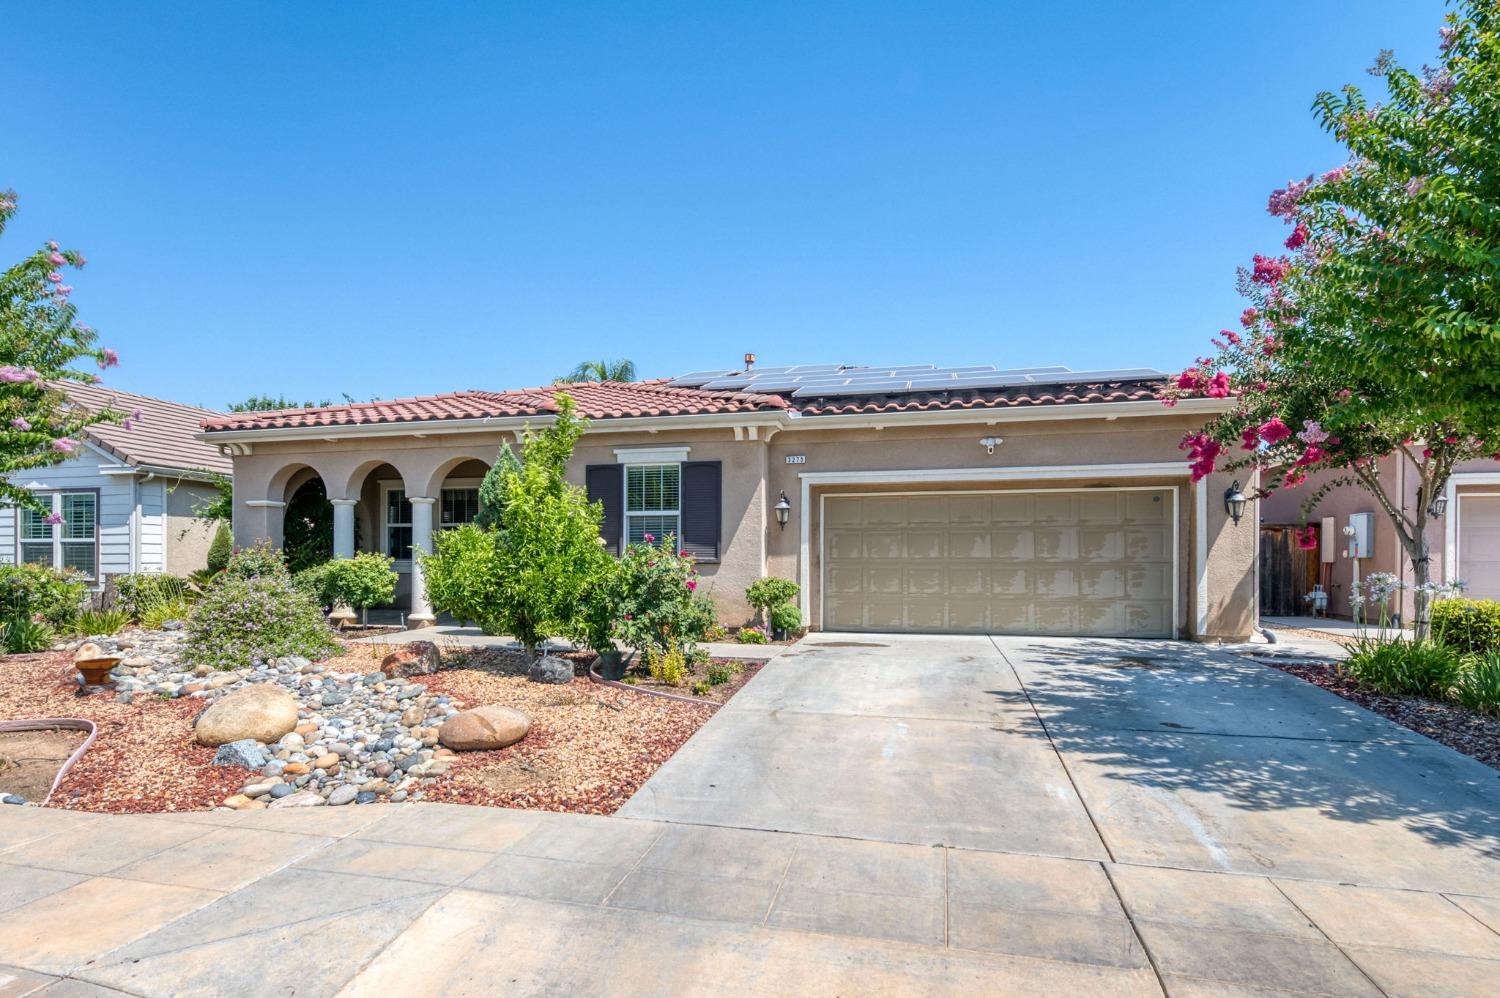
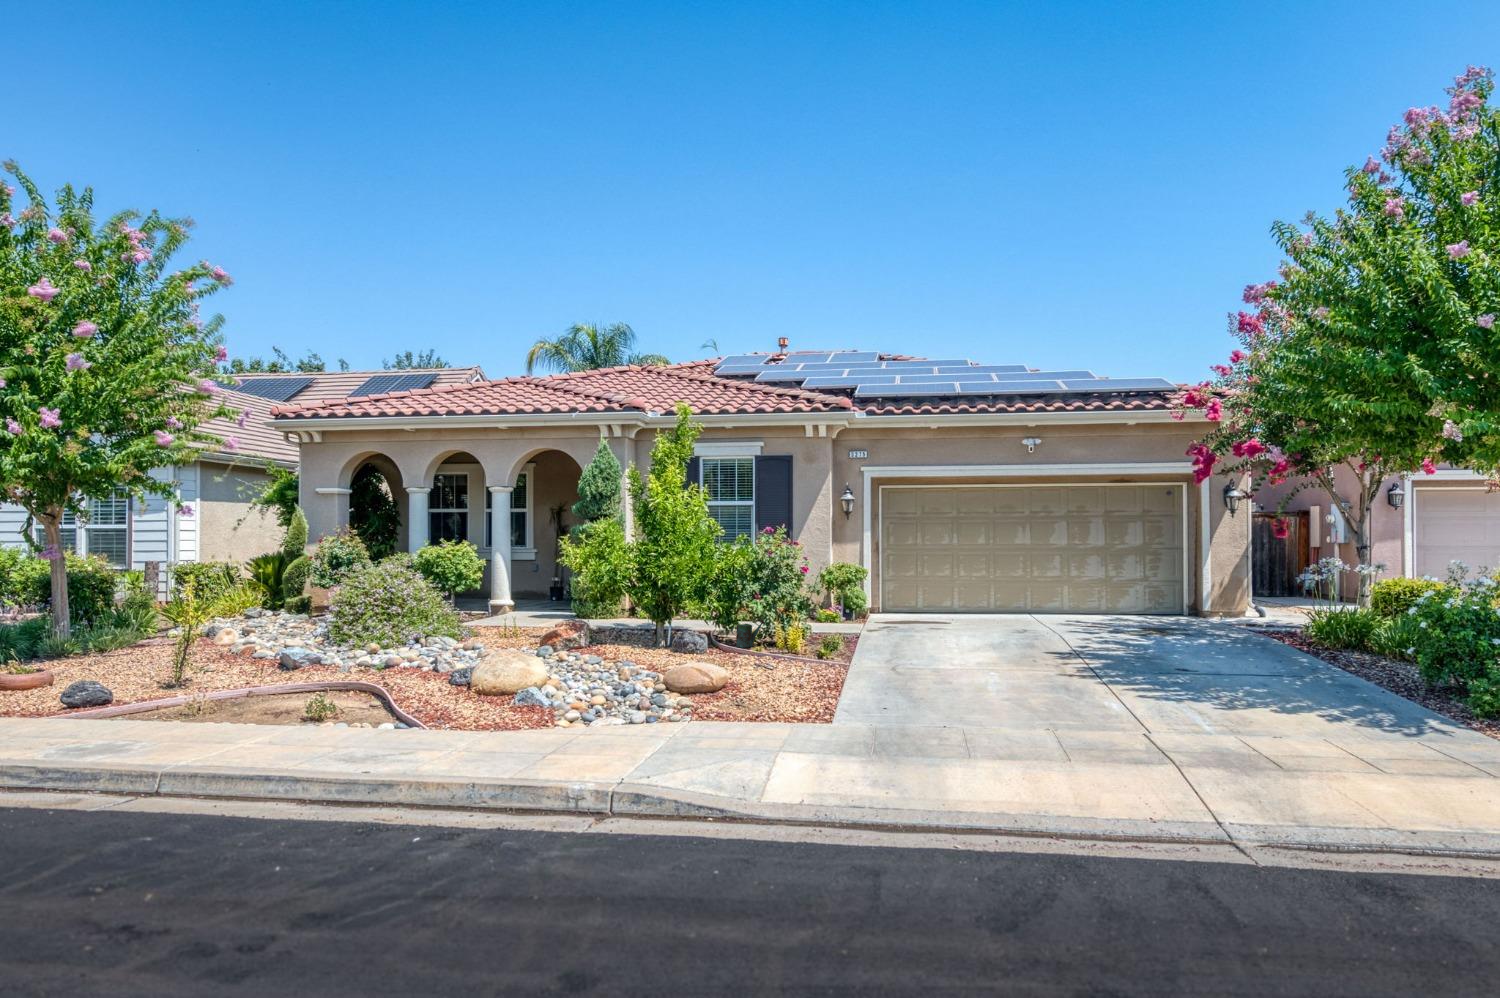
planter: present [75,657,122,685] -> none [304,633,337,655]

